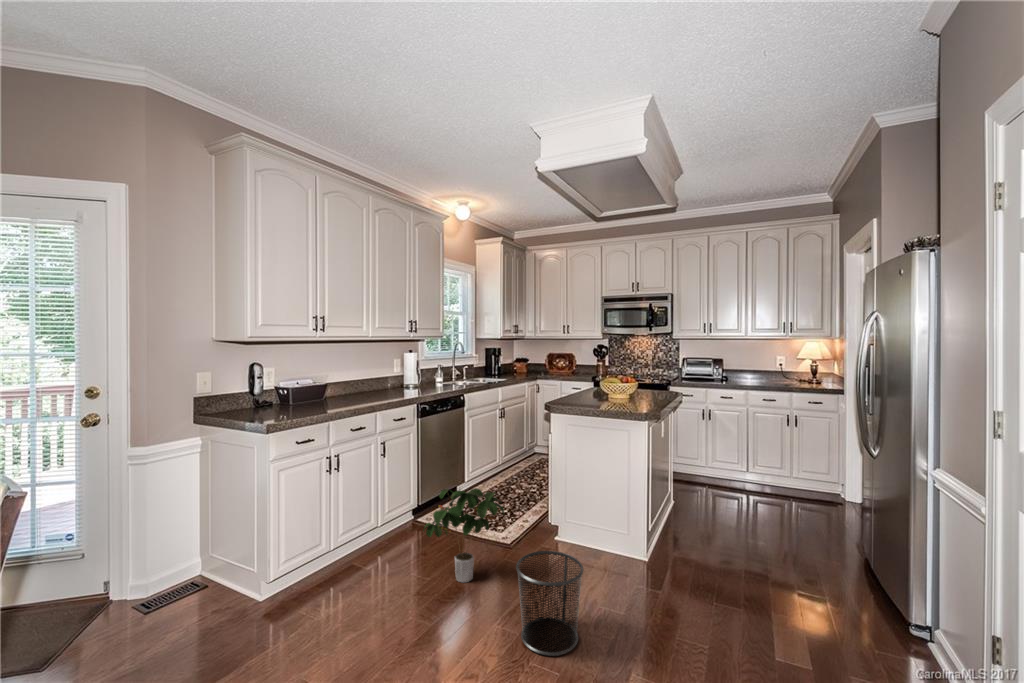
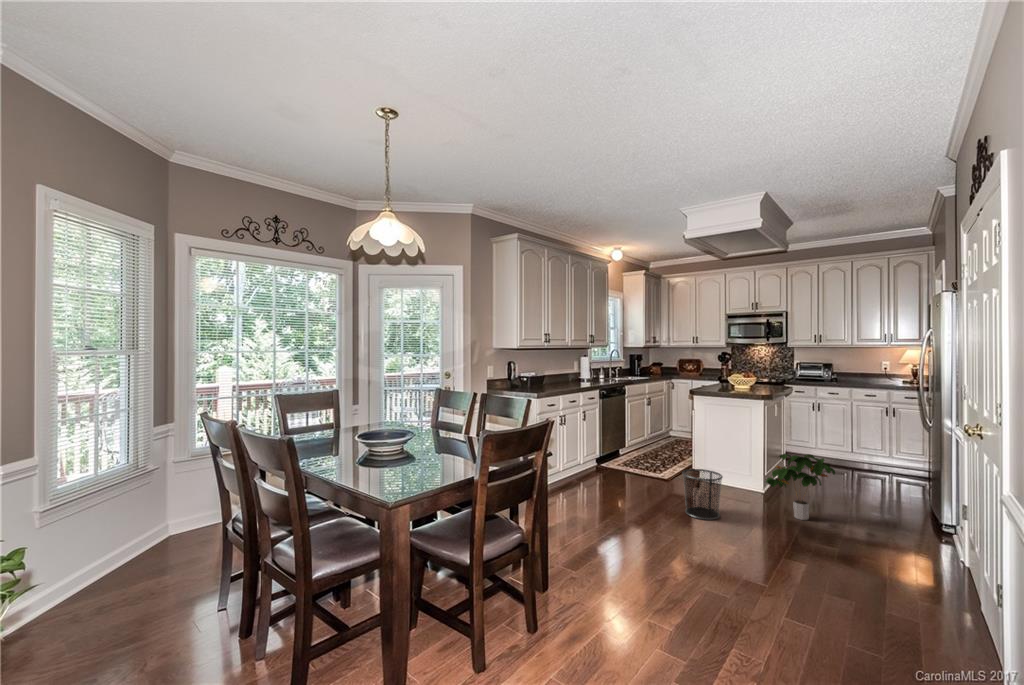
potted plant: present [423,488,504,582] -> present [766,453,835,520]

